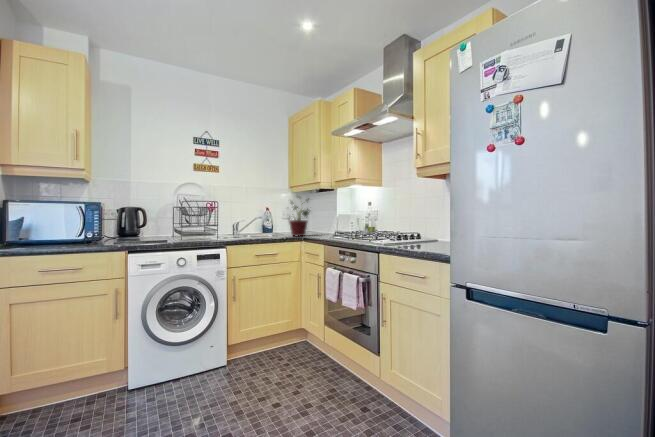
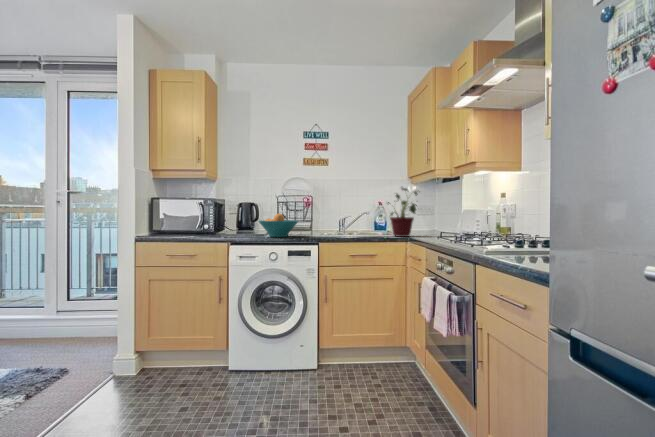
fruit bowl: none [162,219,206,242] -> present [259,214,298,237]

